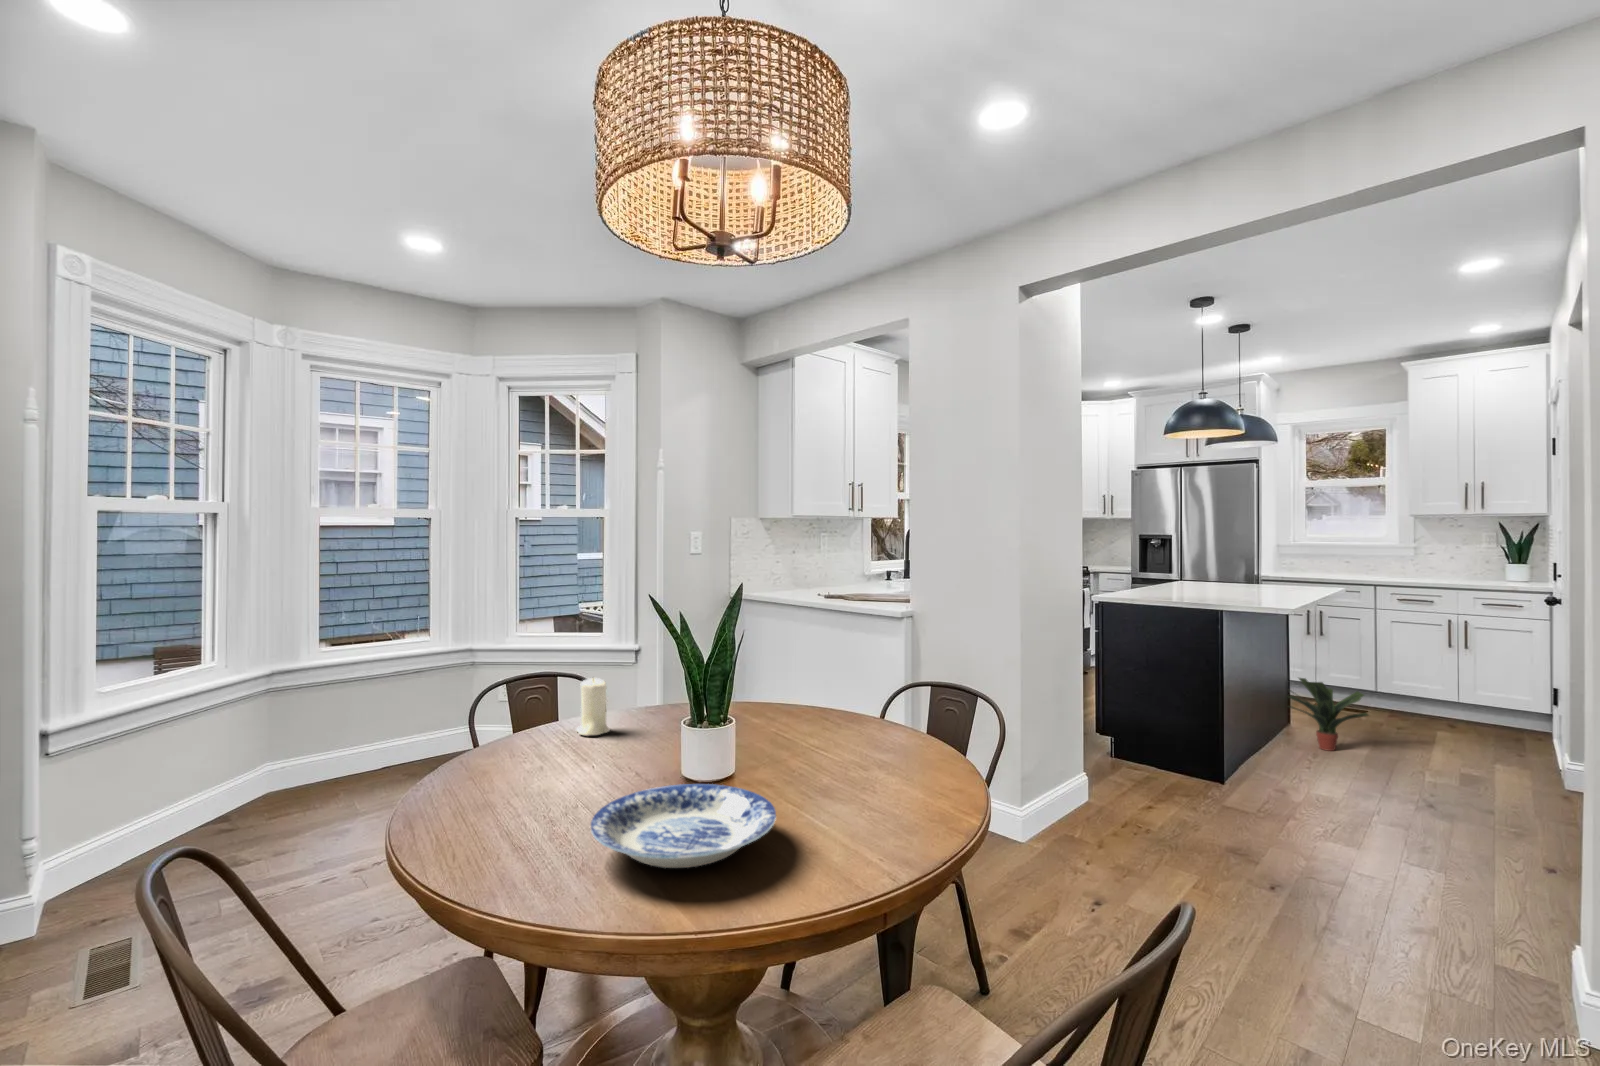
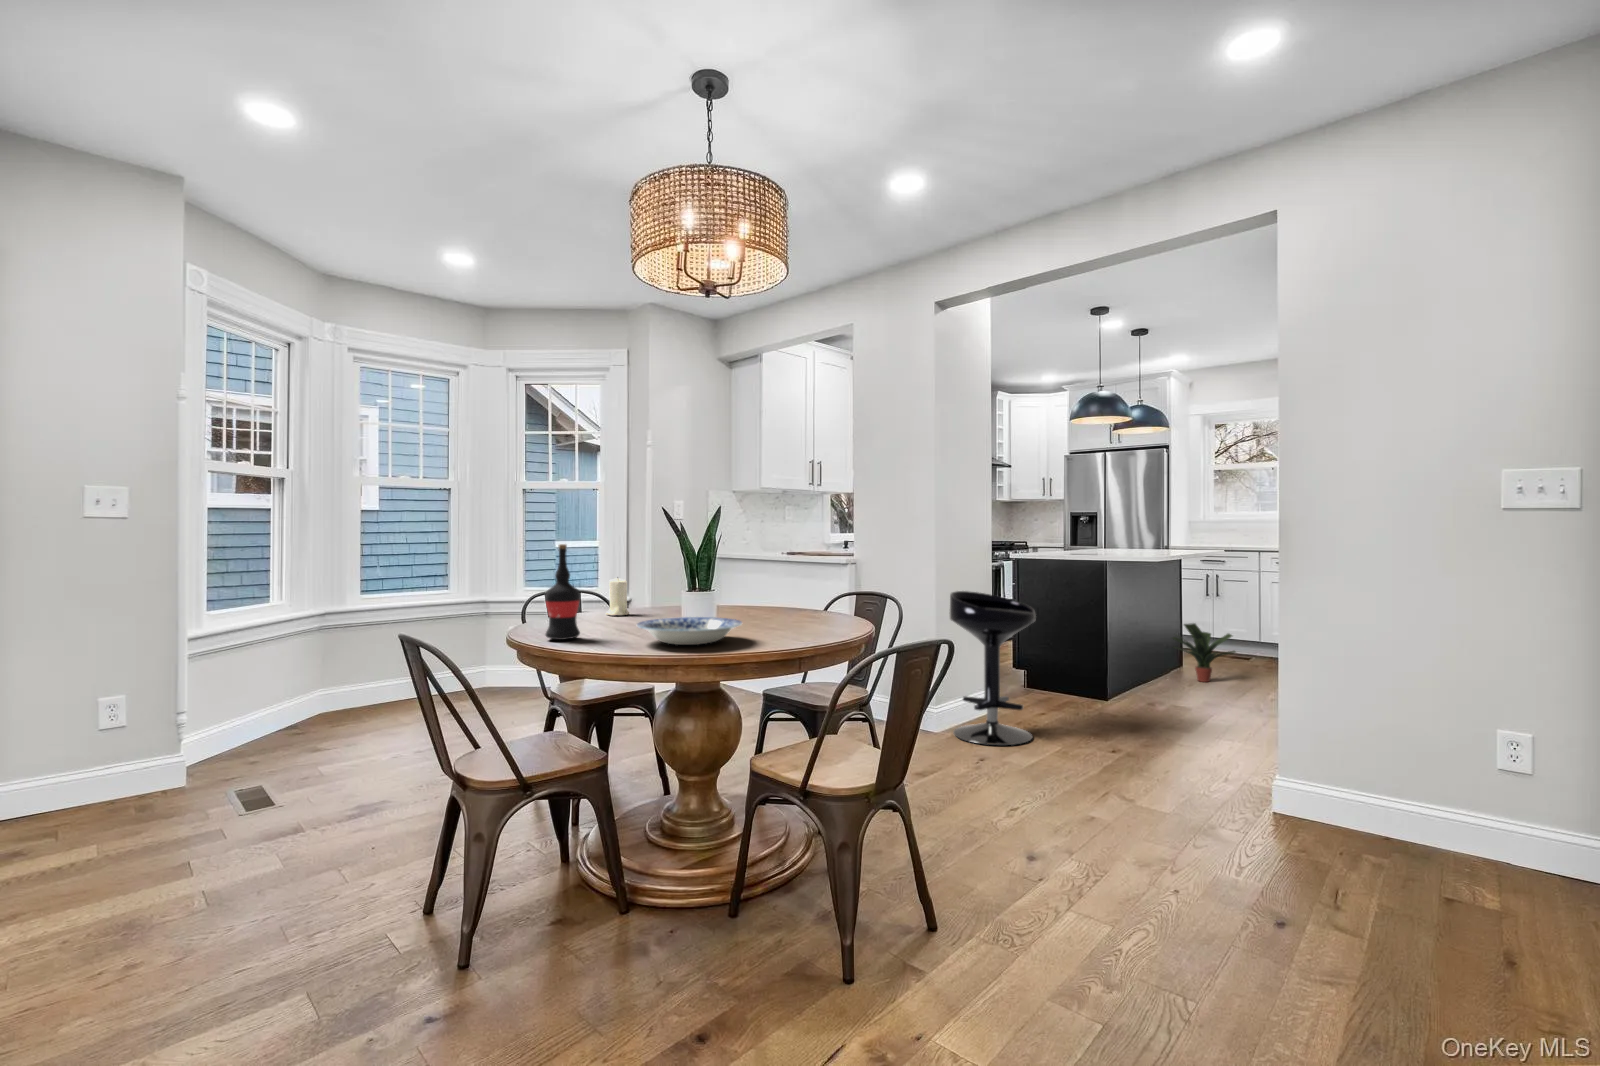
bar stool: none [1041,658,1158,873] -> present [949,591,1036,745]
wine bottle: none [443,668,505,835] -> present [545,544,580,640]

